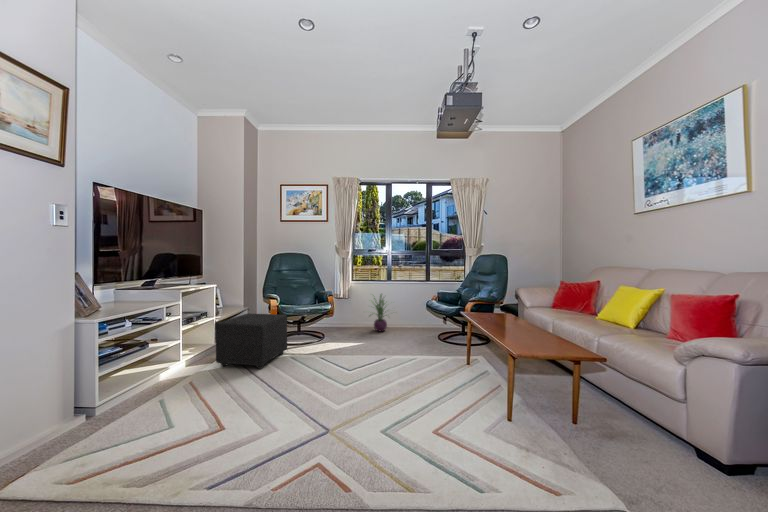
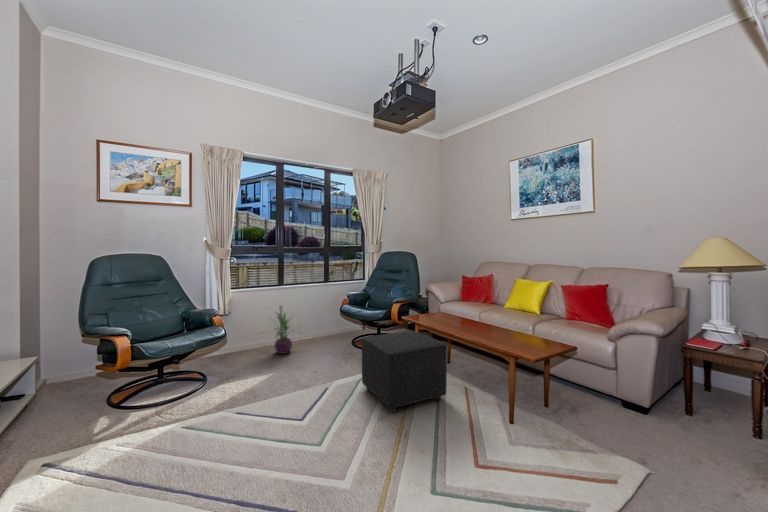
ottoman: present [216,313,287,369] -> present [362,331,447,412]

